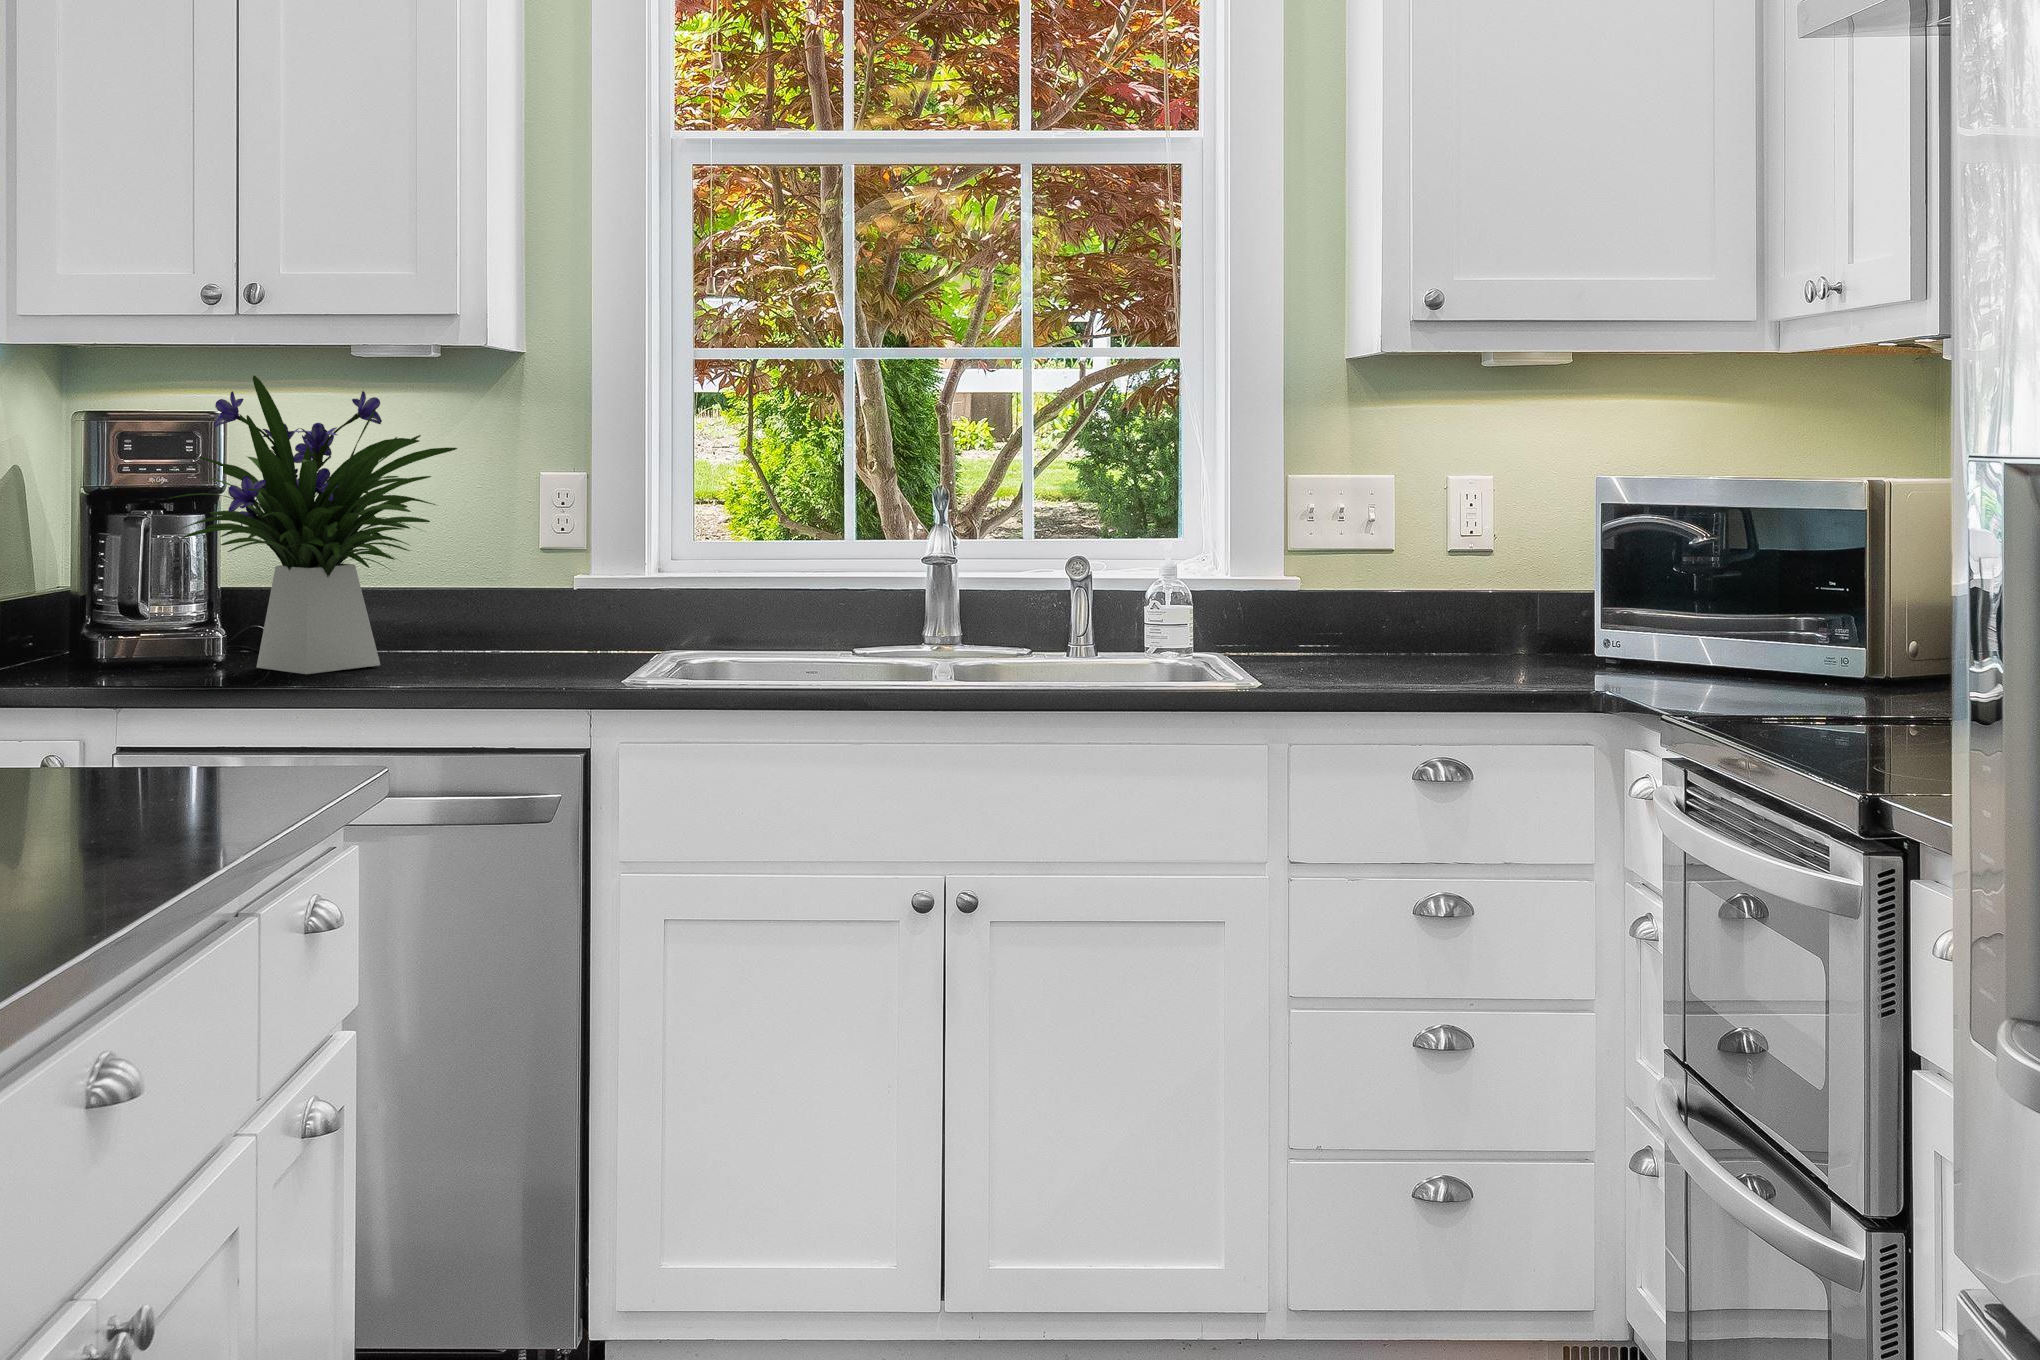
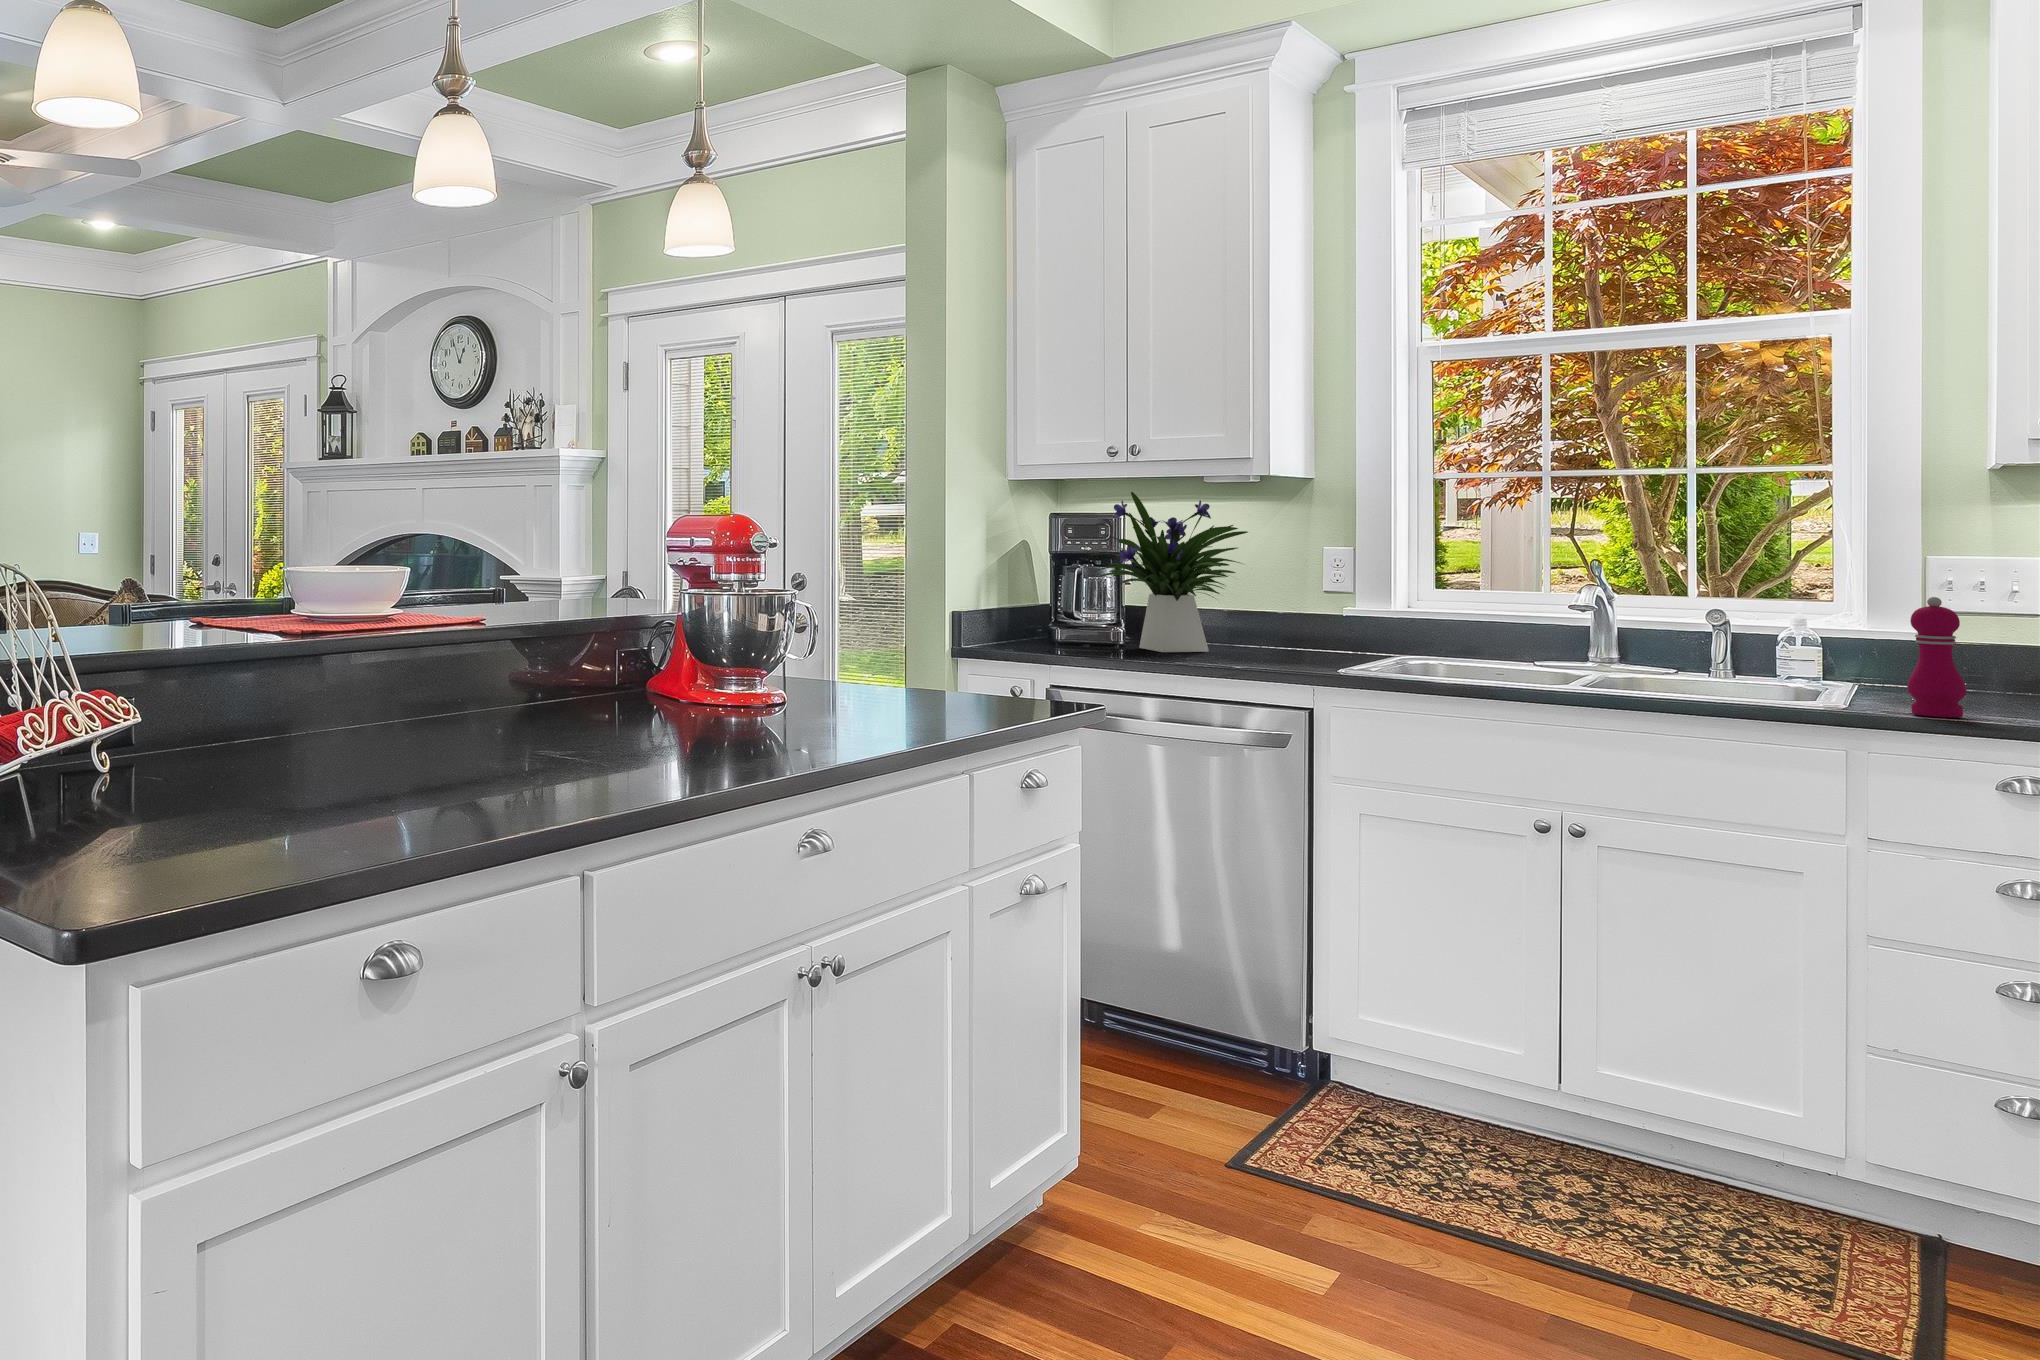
pepper mill: none [1346,528,1405,693] -> present [1907,597,1967,718]

